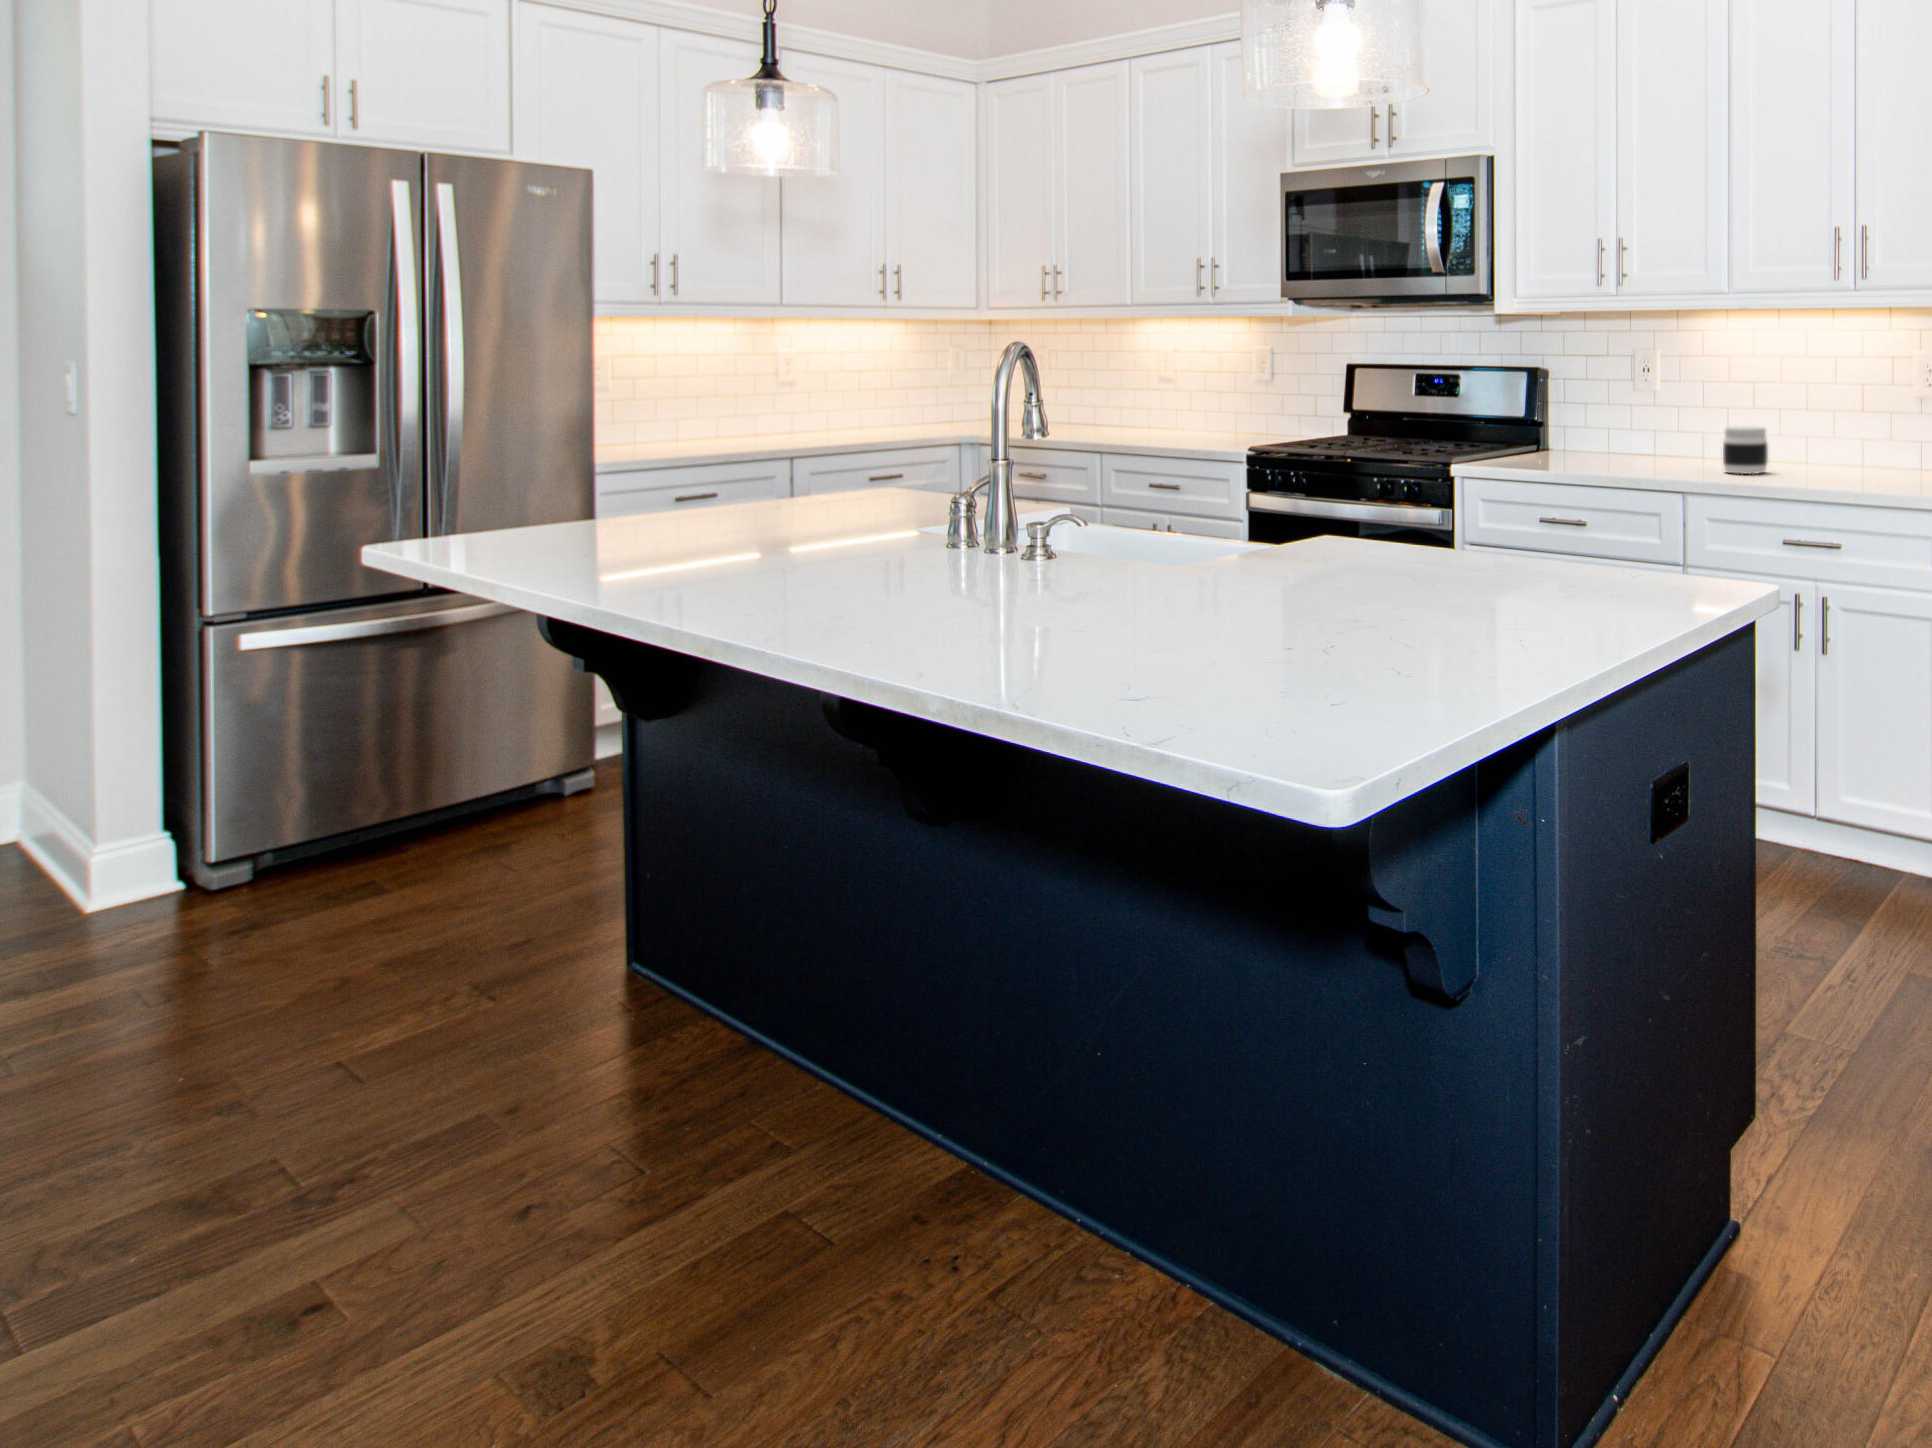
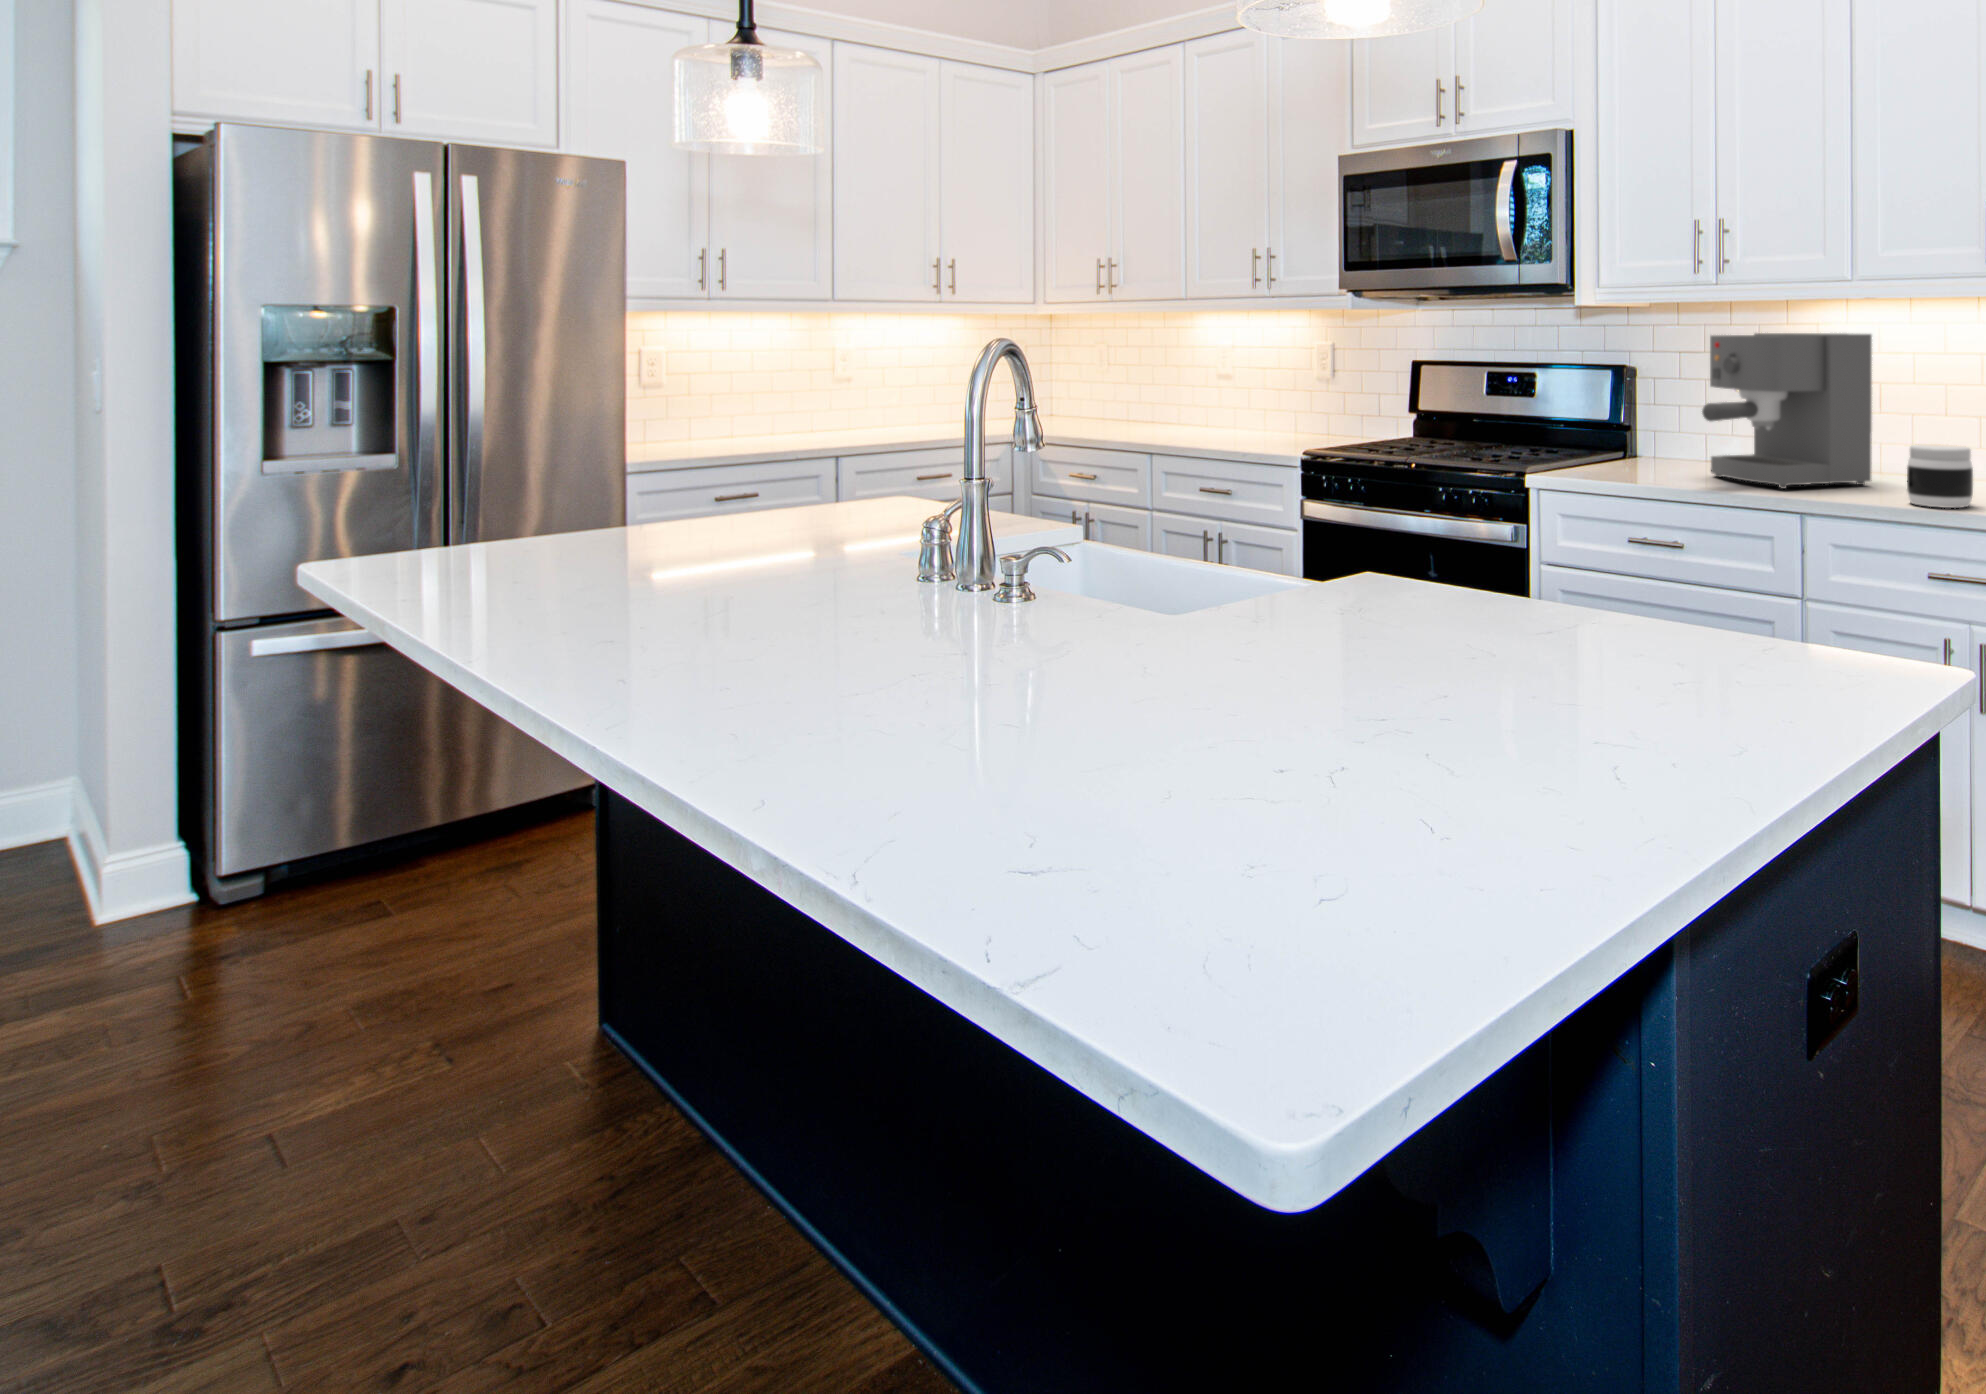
coffee maker: none [1579,339,1710,465] -> present [1702,333,1872,488]

